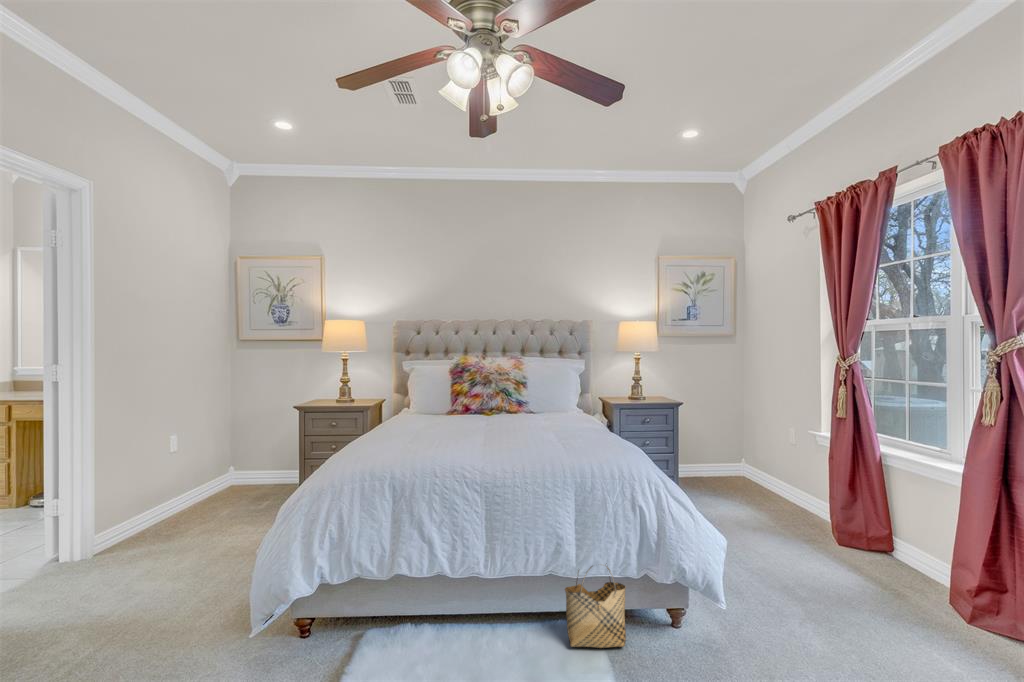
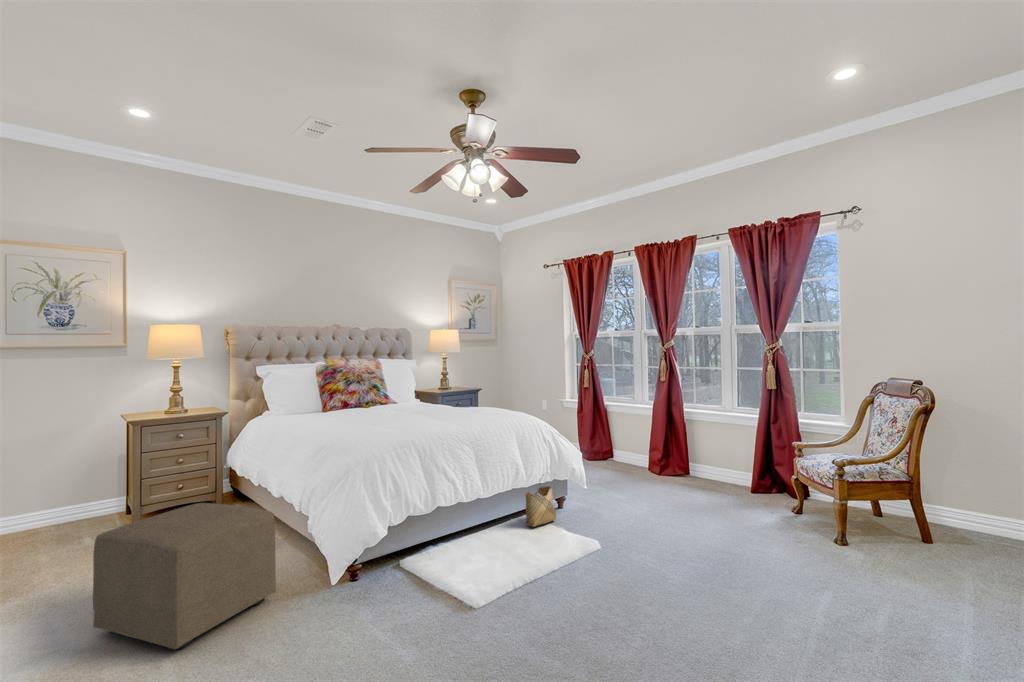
ottoman: none [59,496,222,651] -> present [93,503,276,649]

